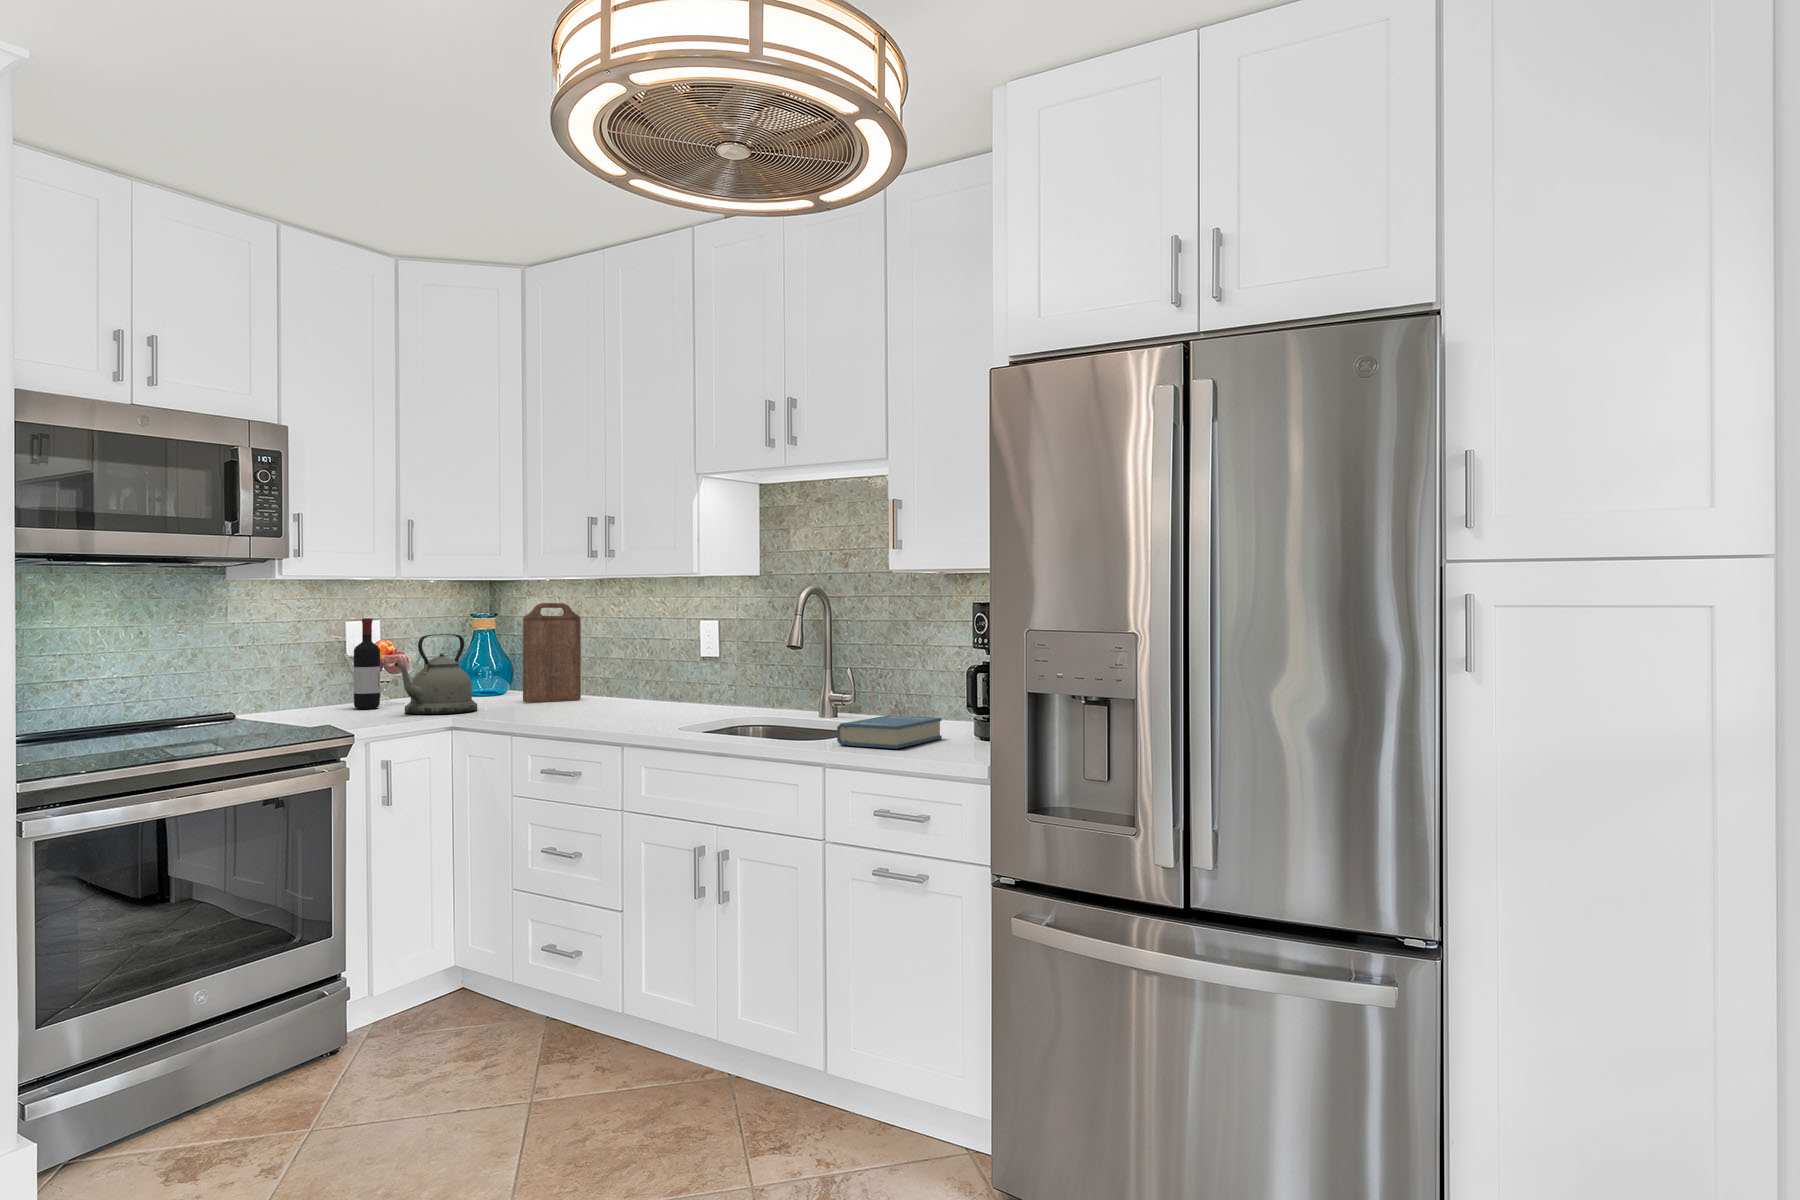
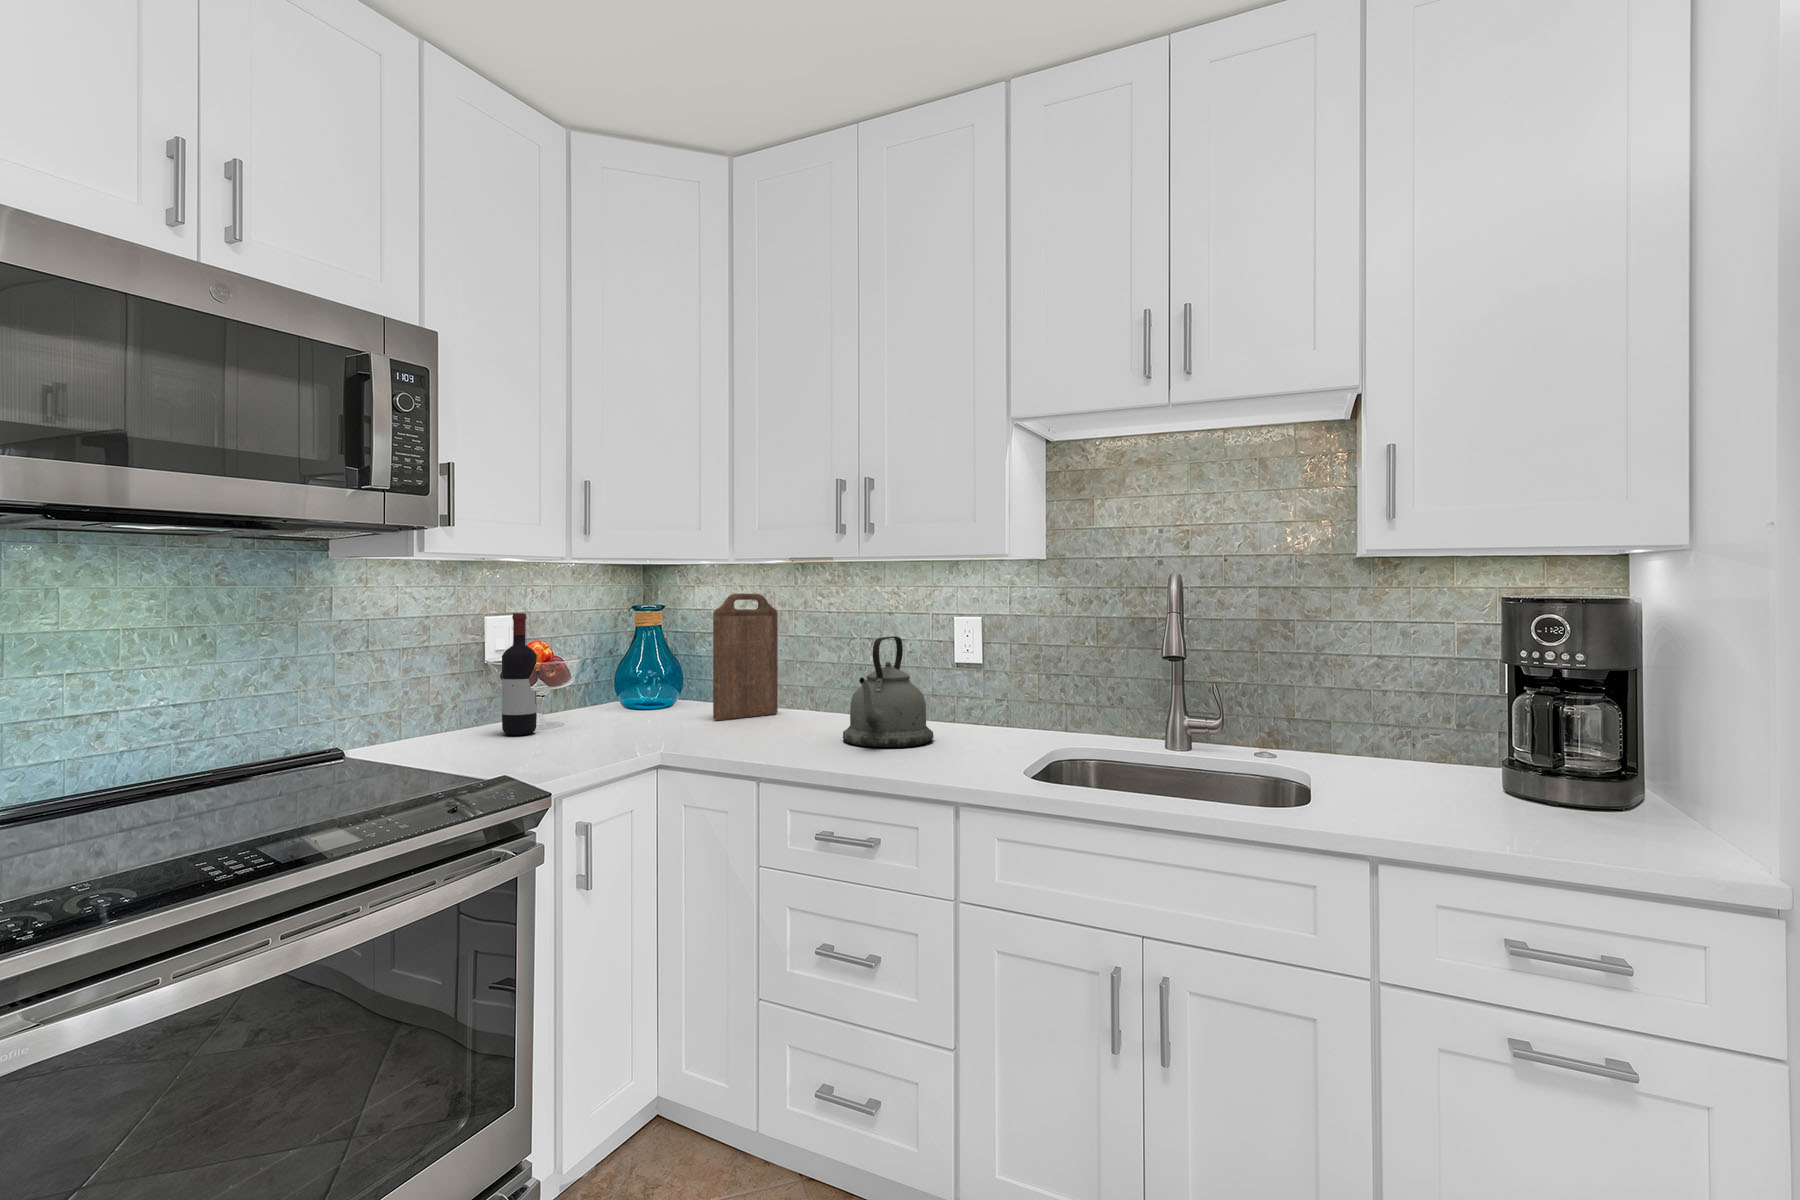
kettle: present [395,634,477,714] -> present [843,636,934,747]
hardback book: present [837,715,942,748] -> none [1355,762,1494,831]

